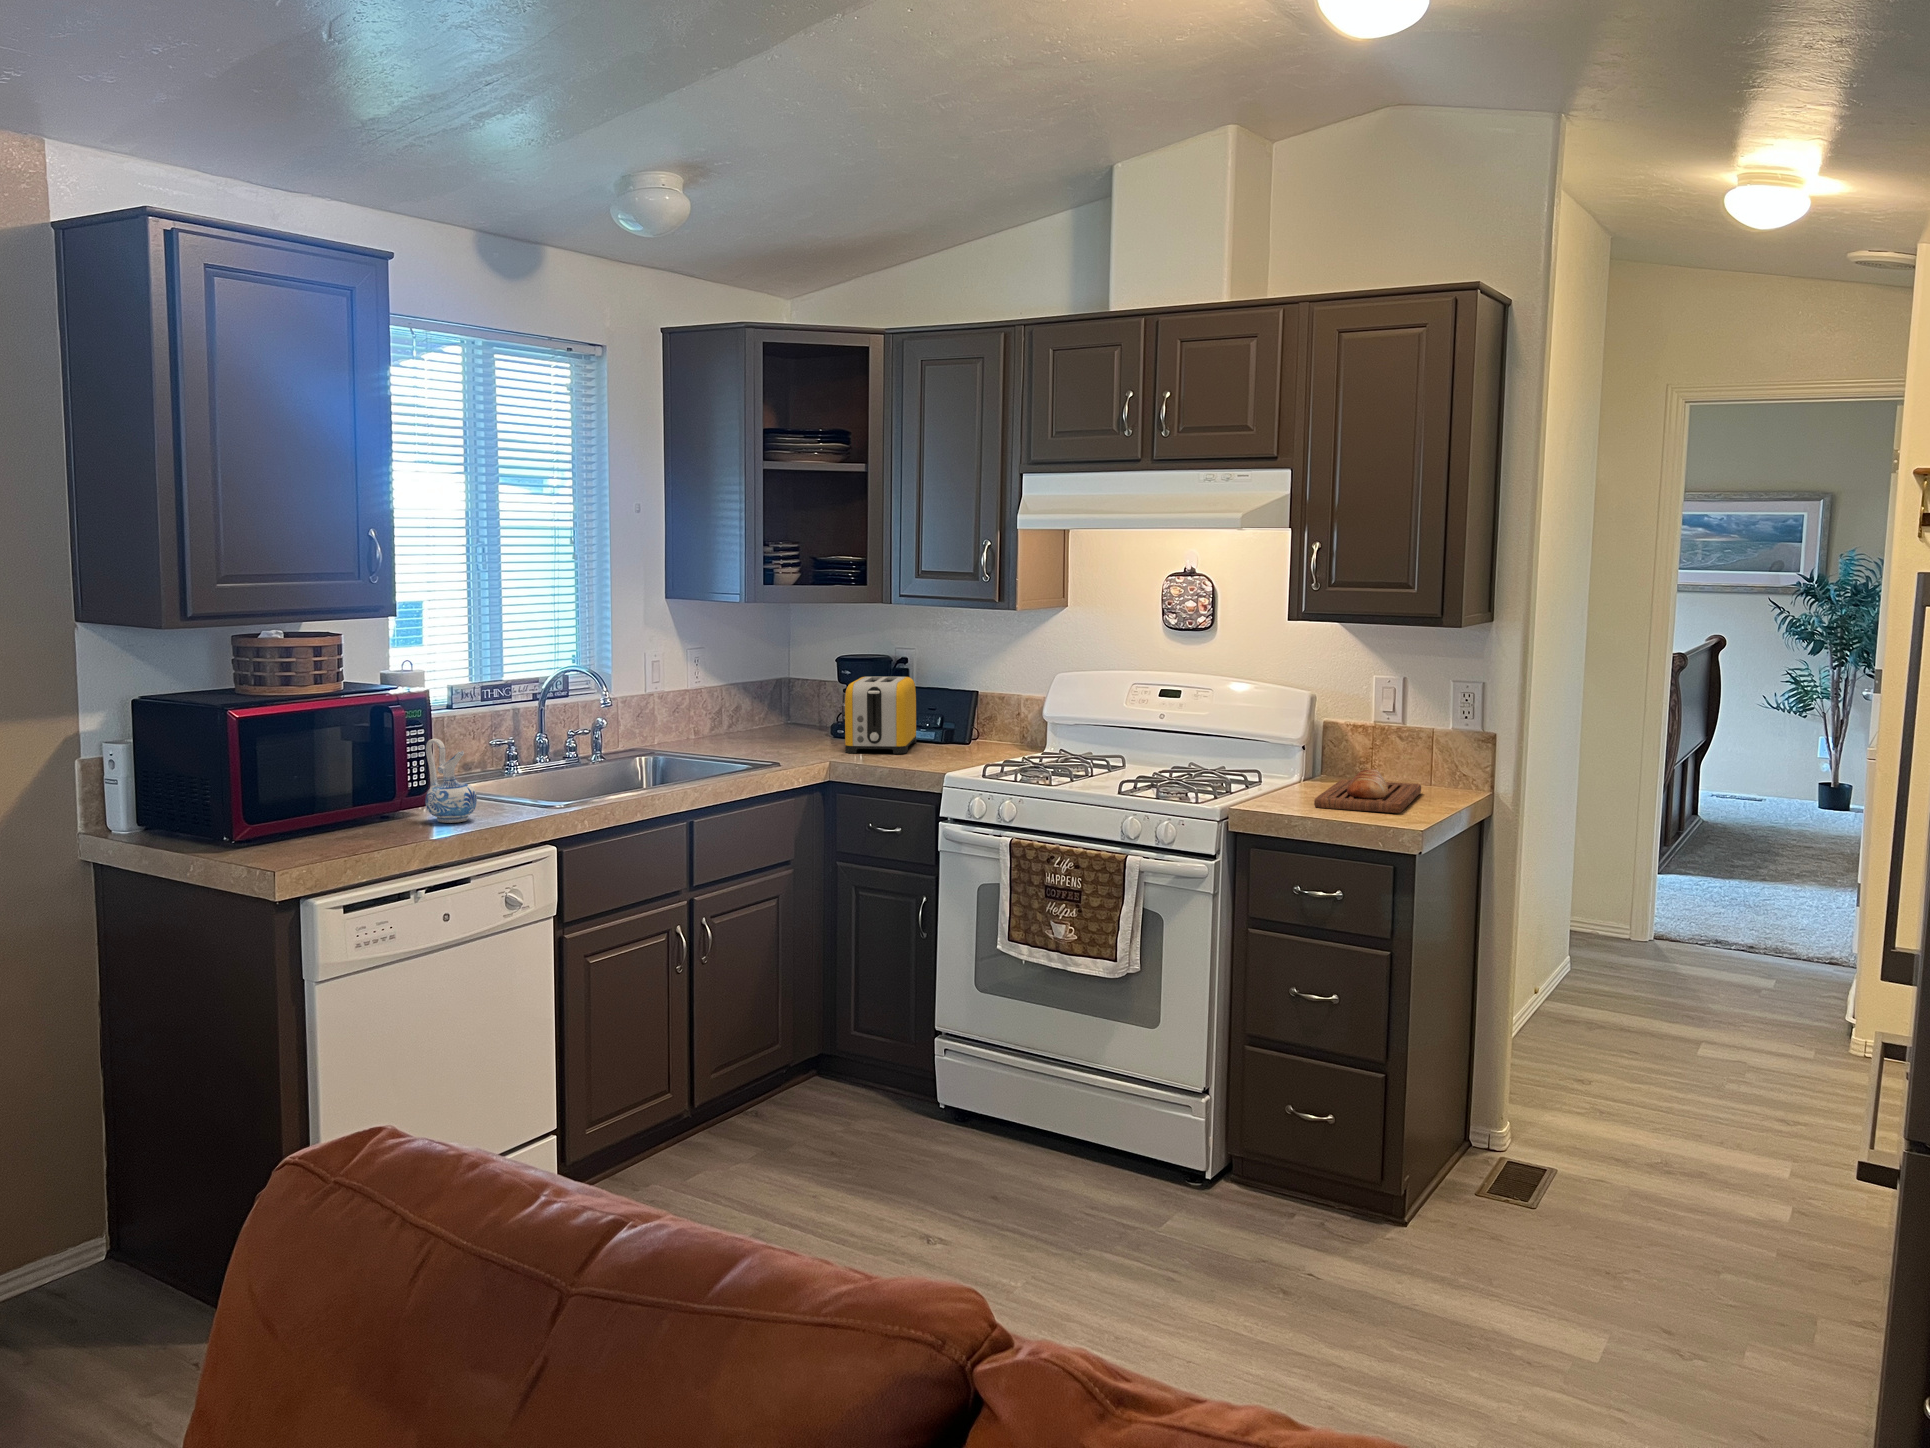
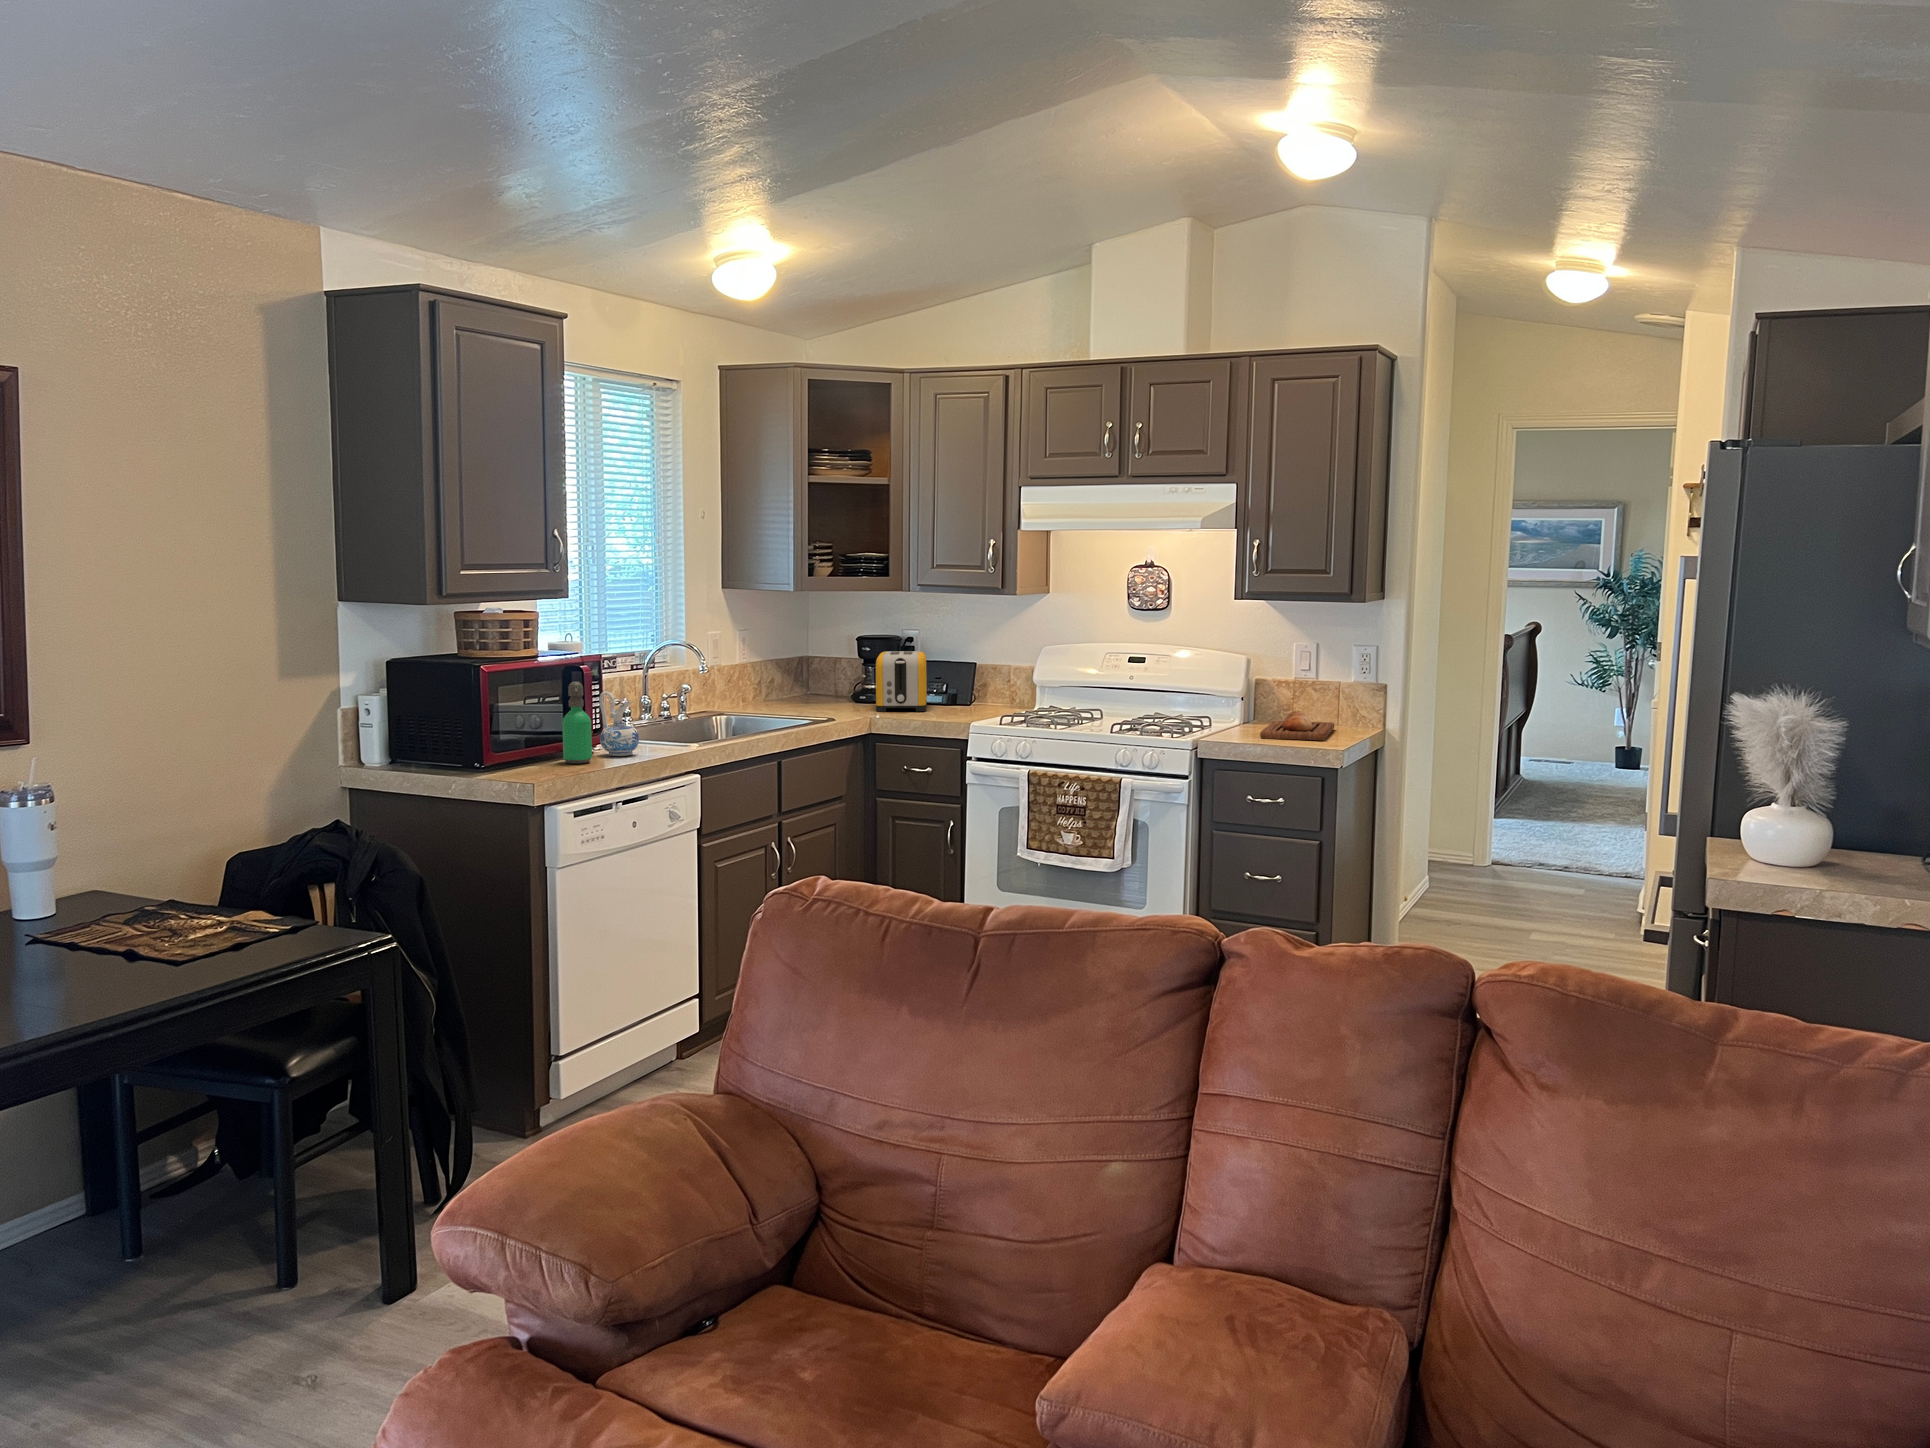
soap dispenser: none [362,728,402,835] -> present [562,682,592,764]

